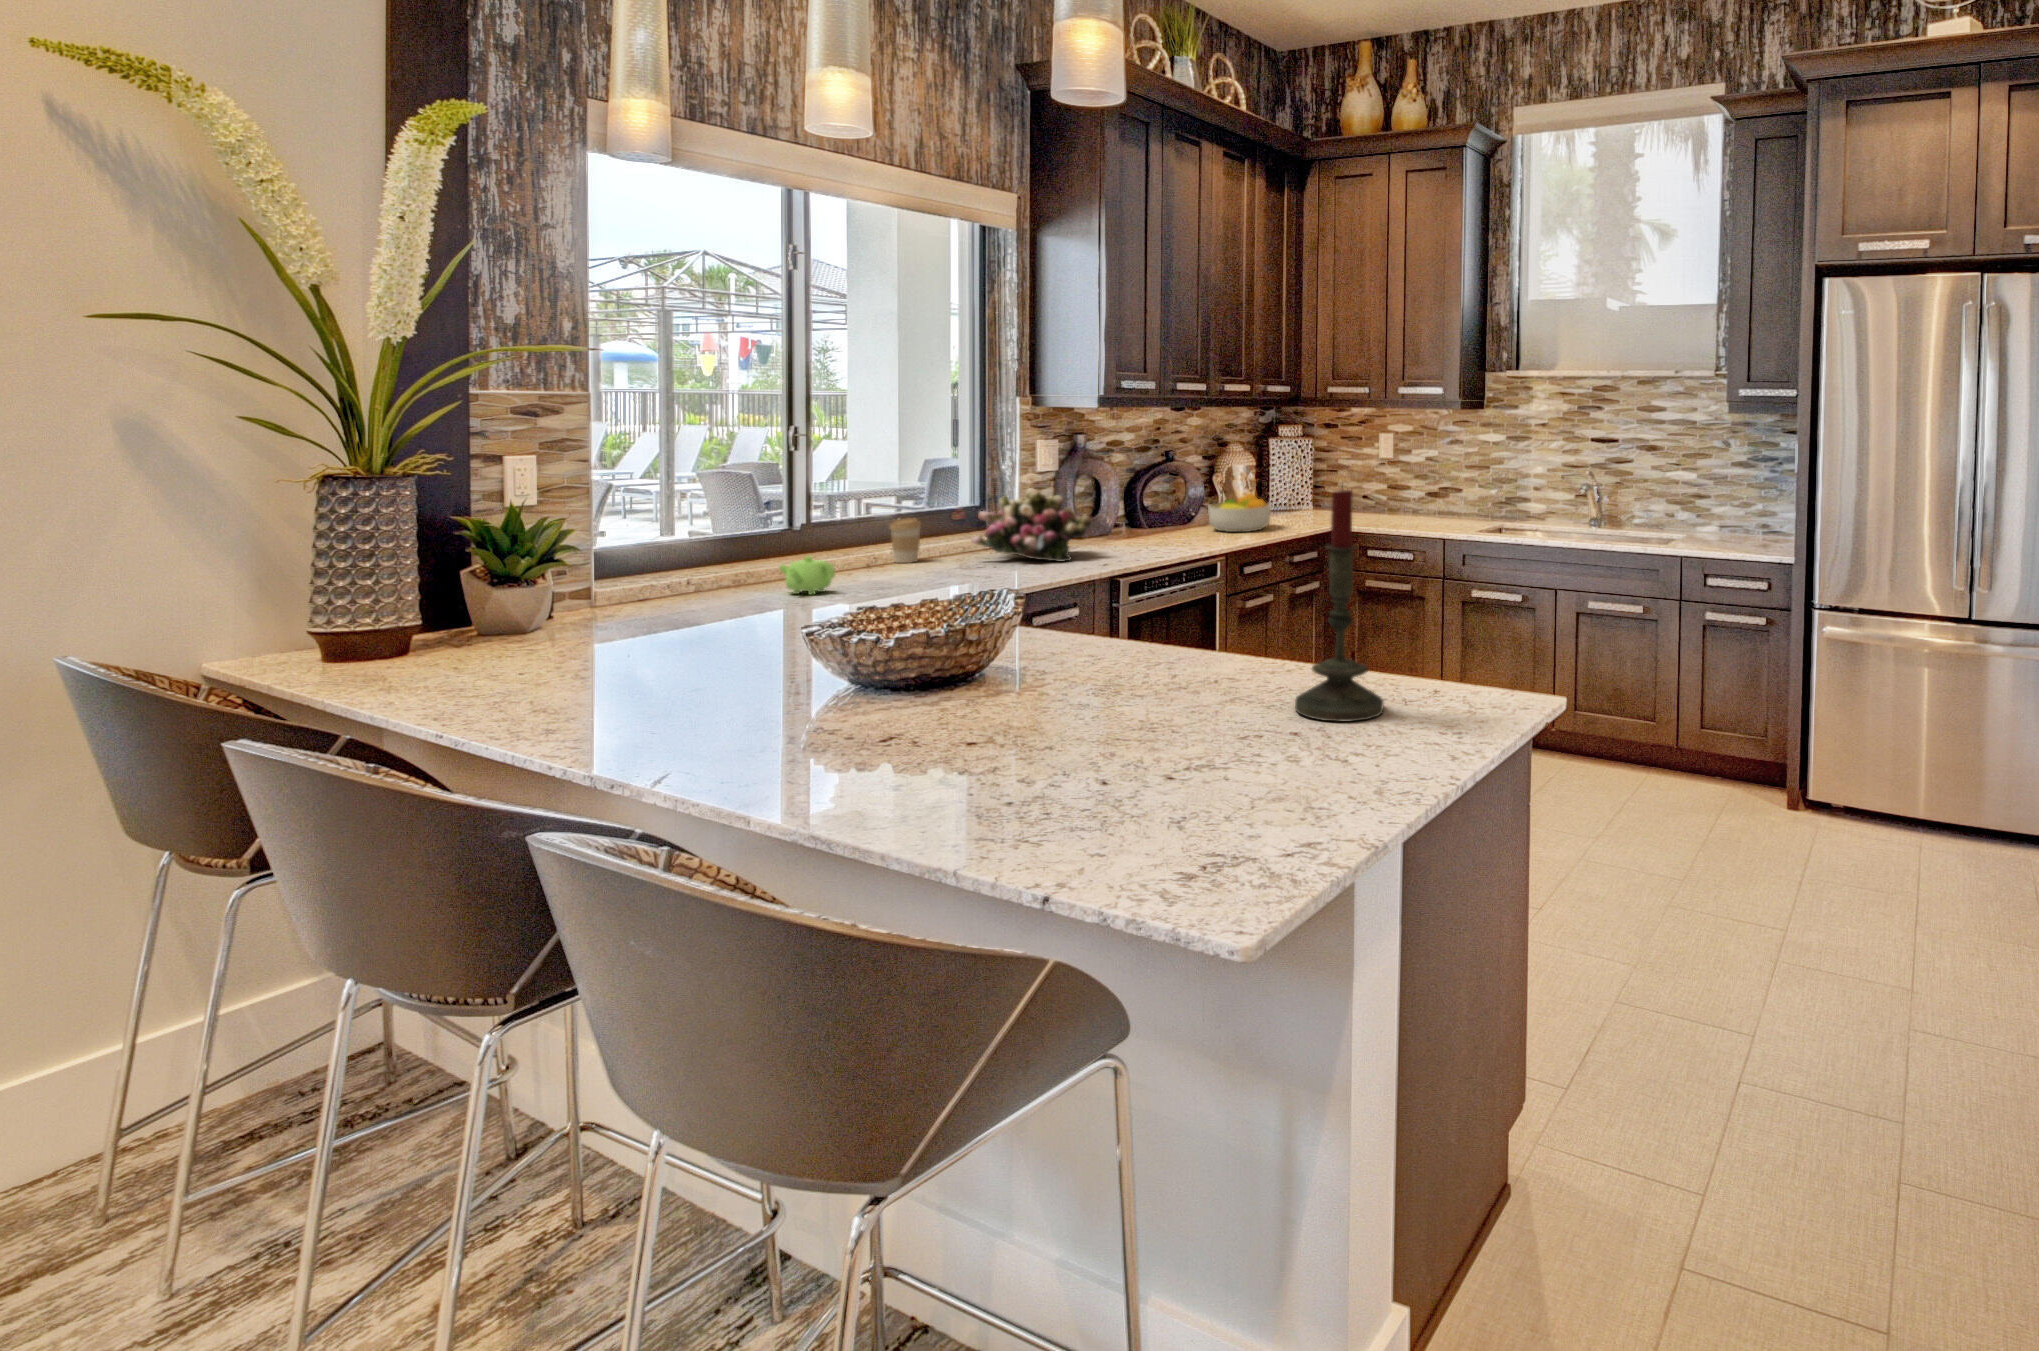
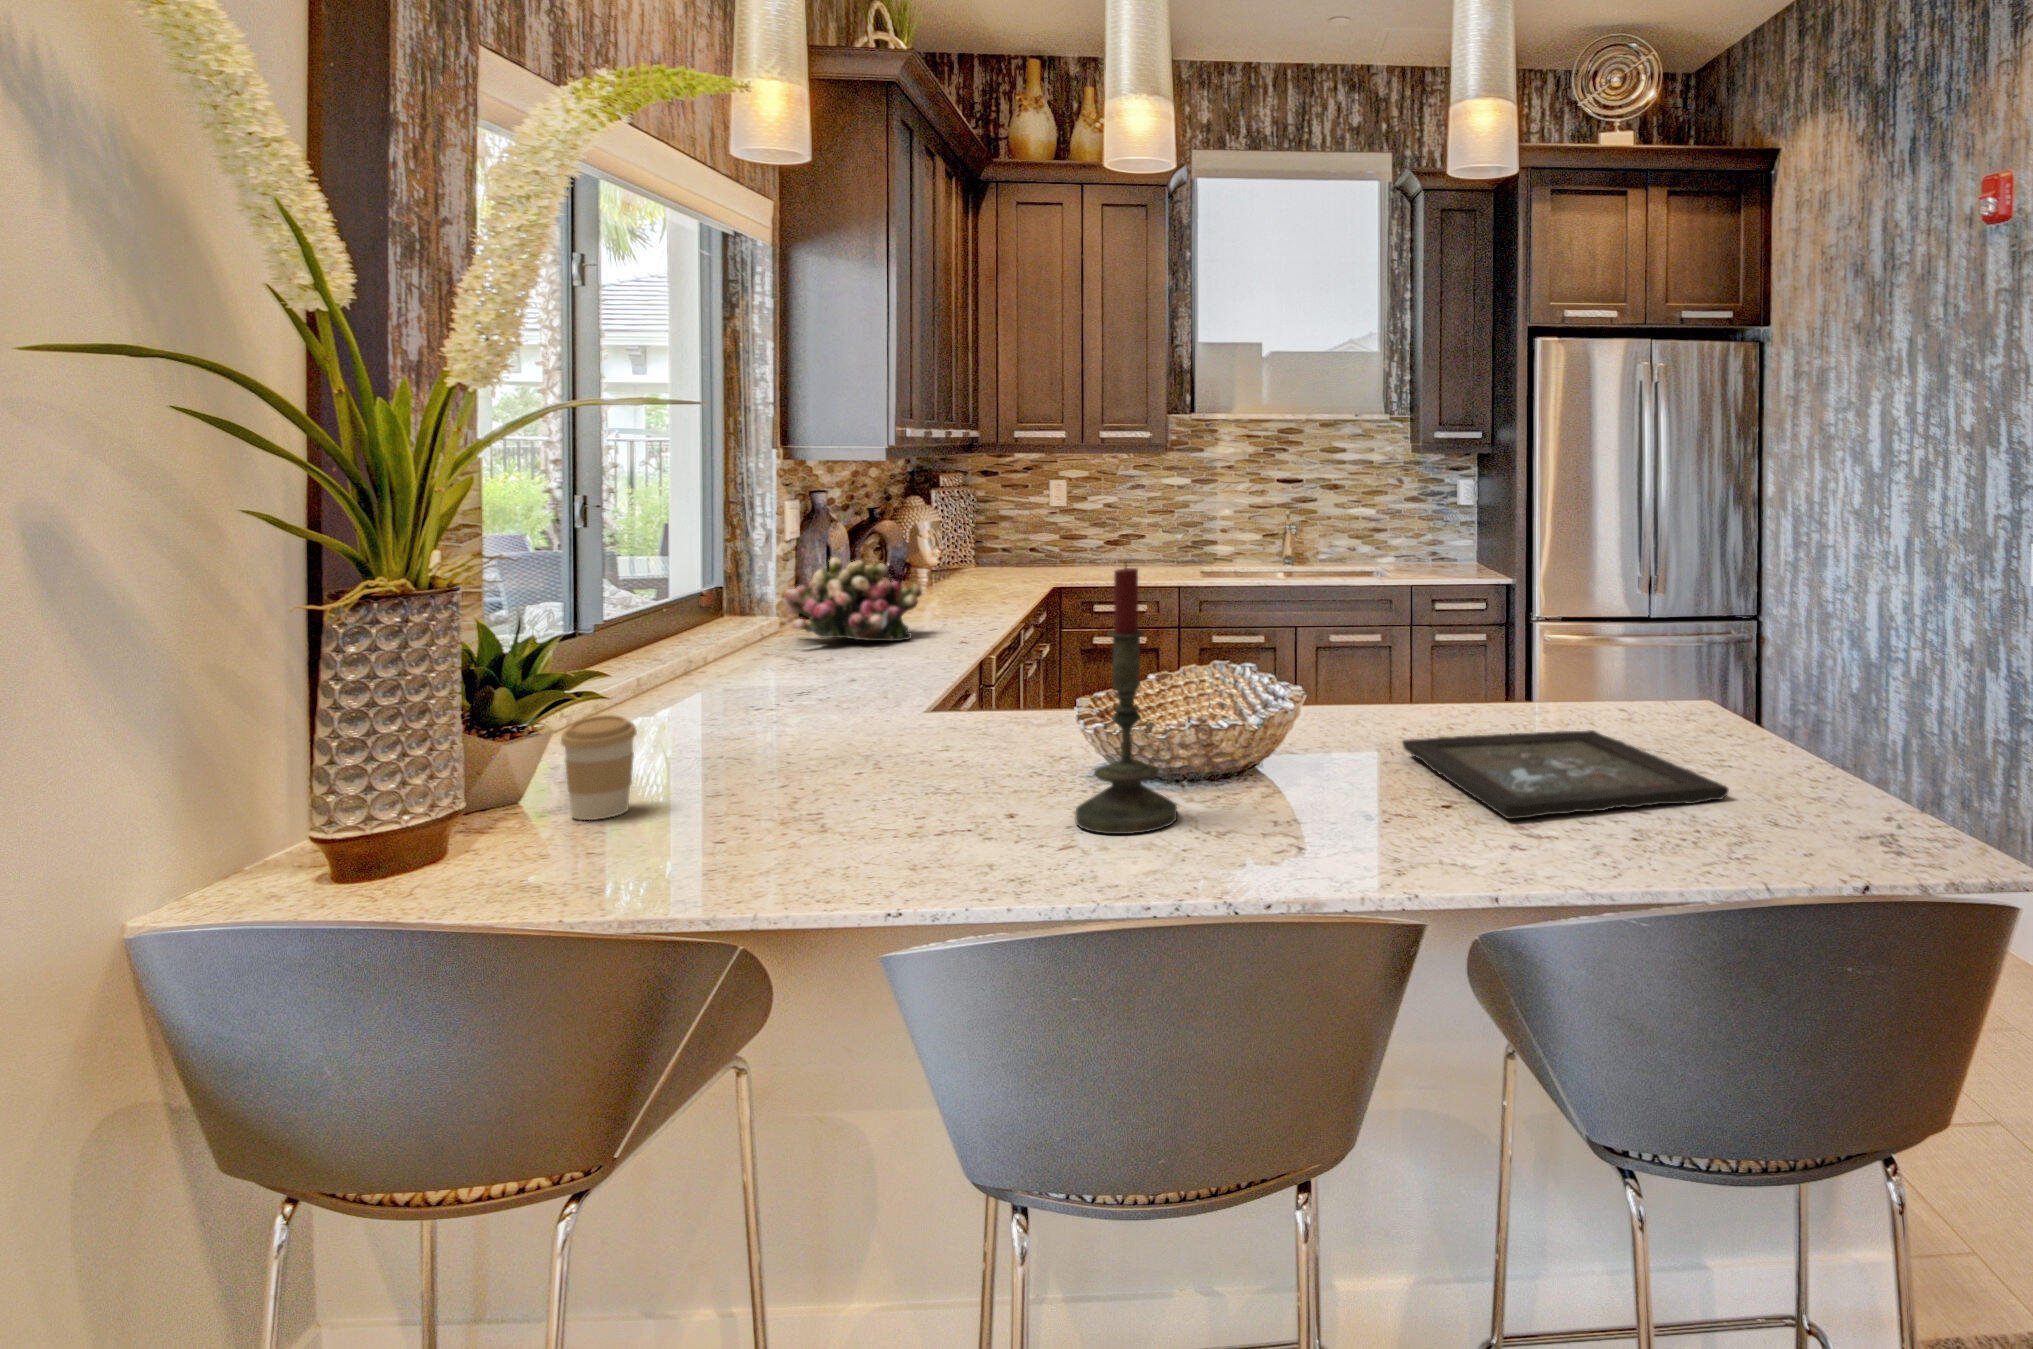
candle: present [1295,490,1384,722] -> present [1075,566,1177,834]
fruit bowl: present [1208,493,1271,532] -> none [926,551,1003,597]
coffee cup: present [890,518,921,563] -> present [561,715,637,820]
teapot: present [780,557,835,595] -> none [683,656,765,706]
tray: none [850,692,1223,811] -> present [1402,730,1729,819]

